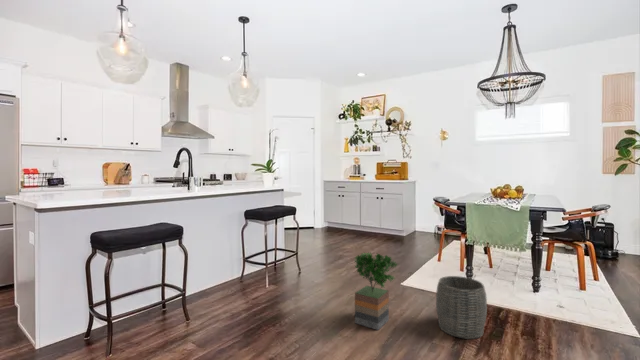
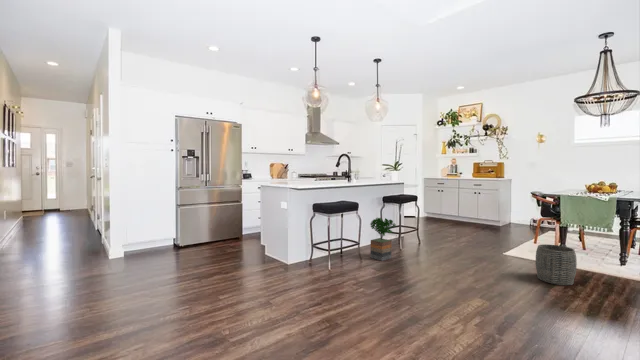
potted tree: present [355,253,397,330] -> present [370,218,396,261]

